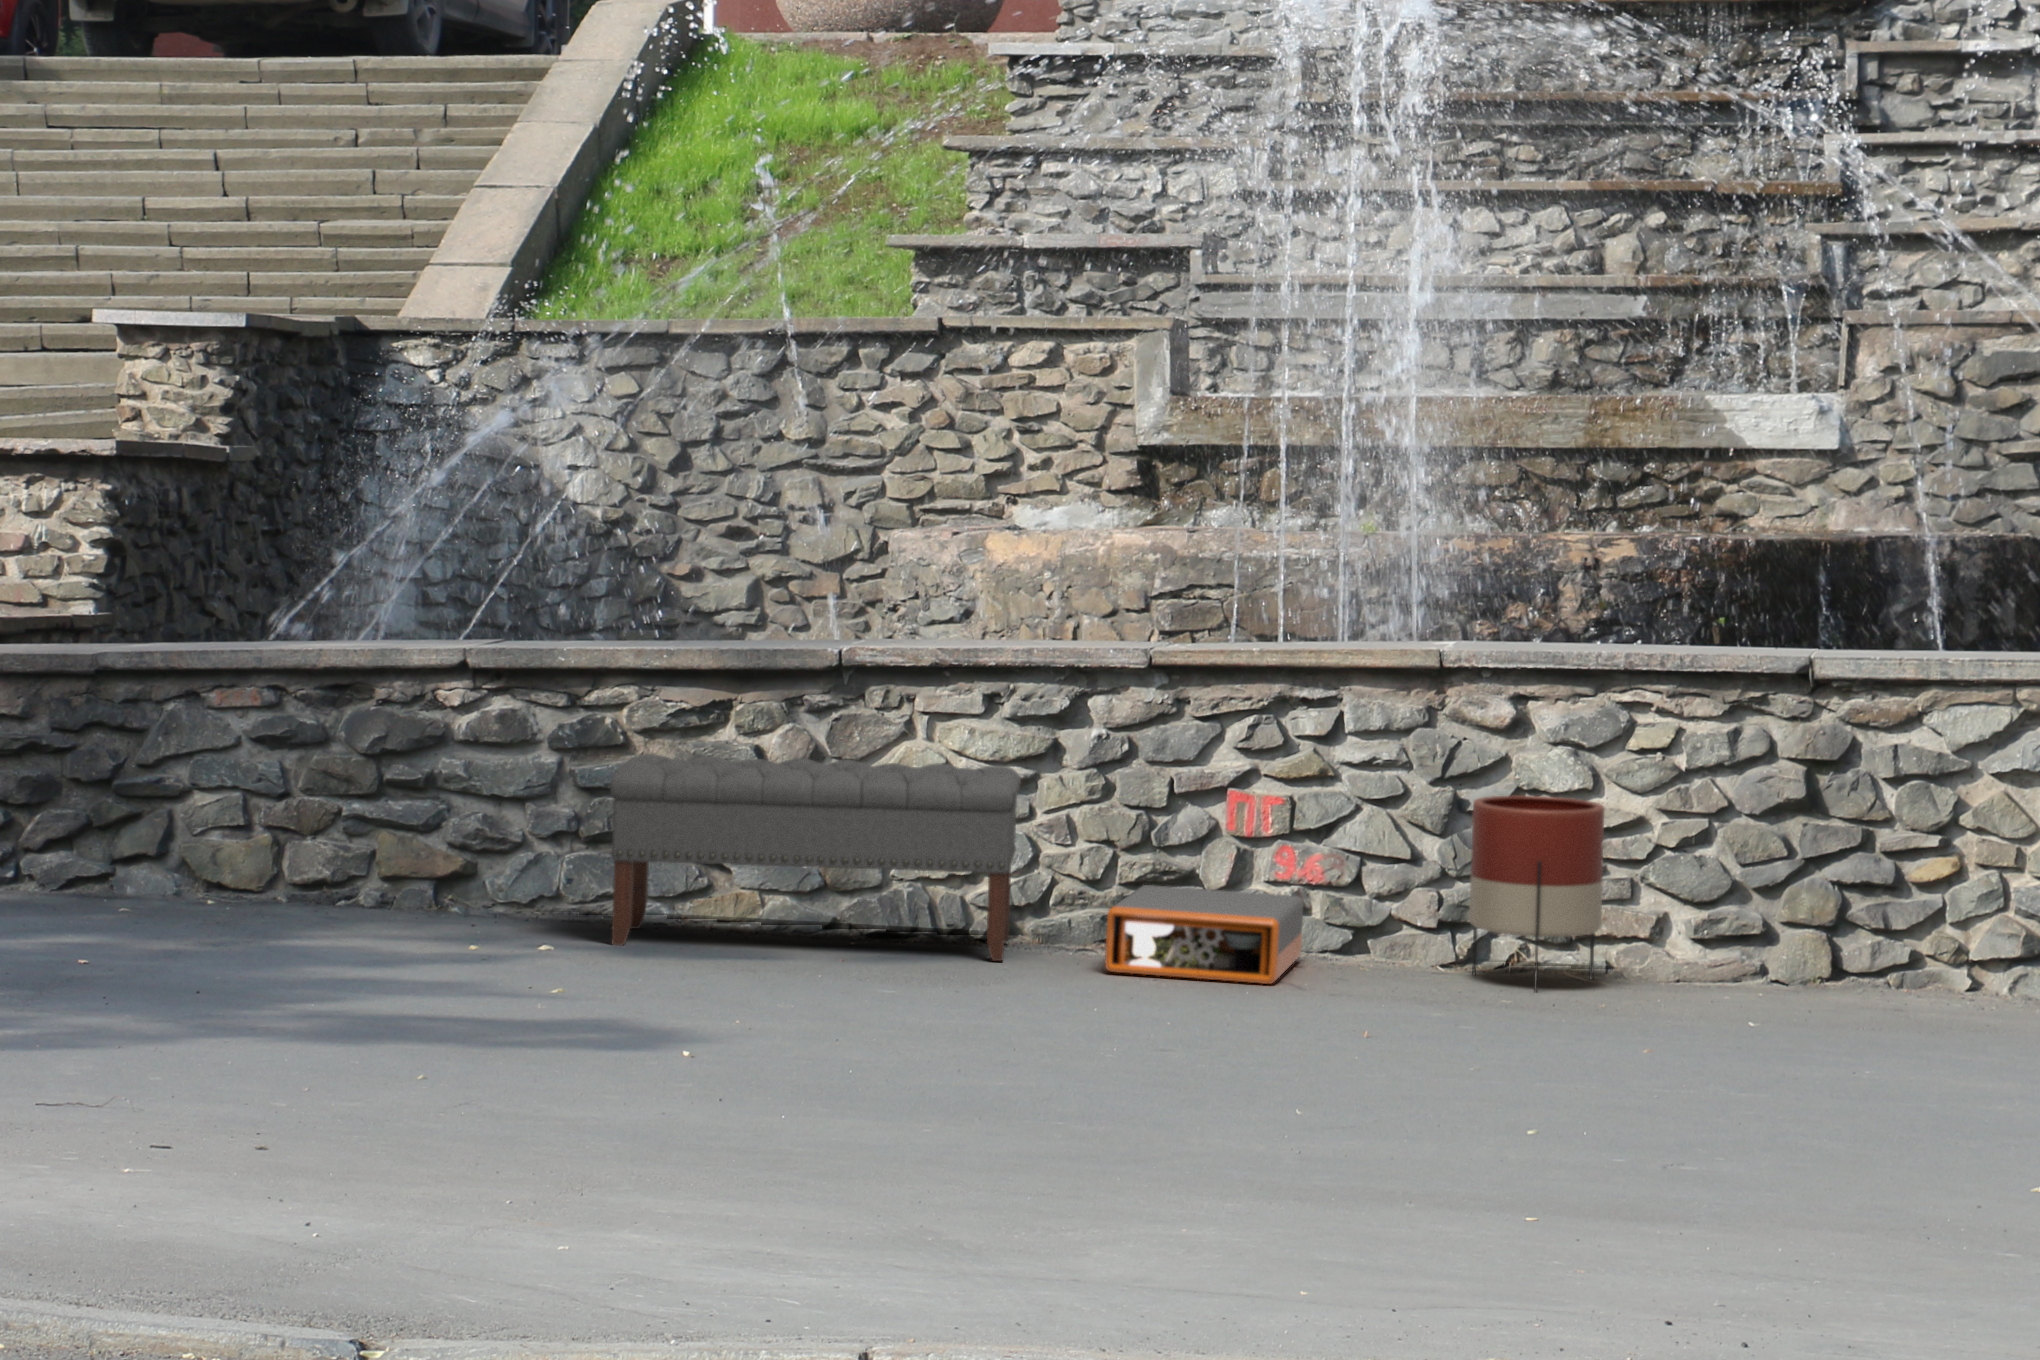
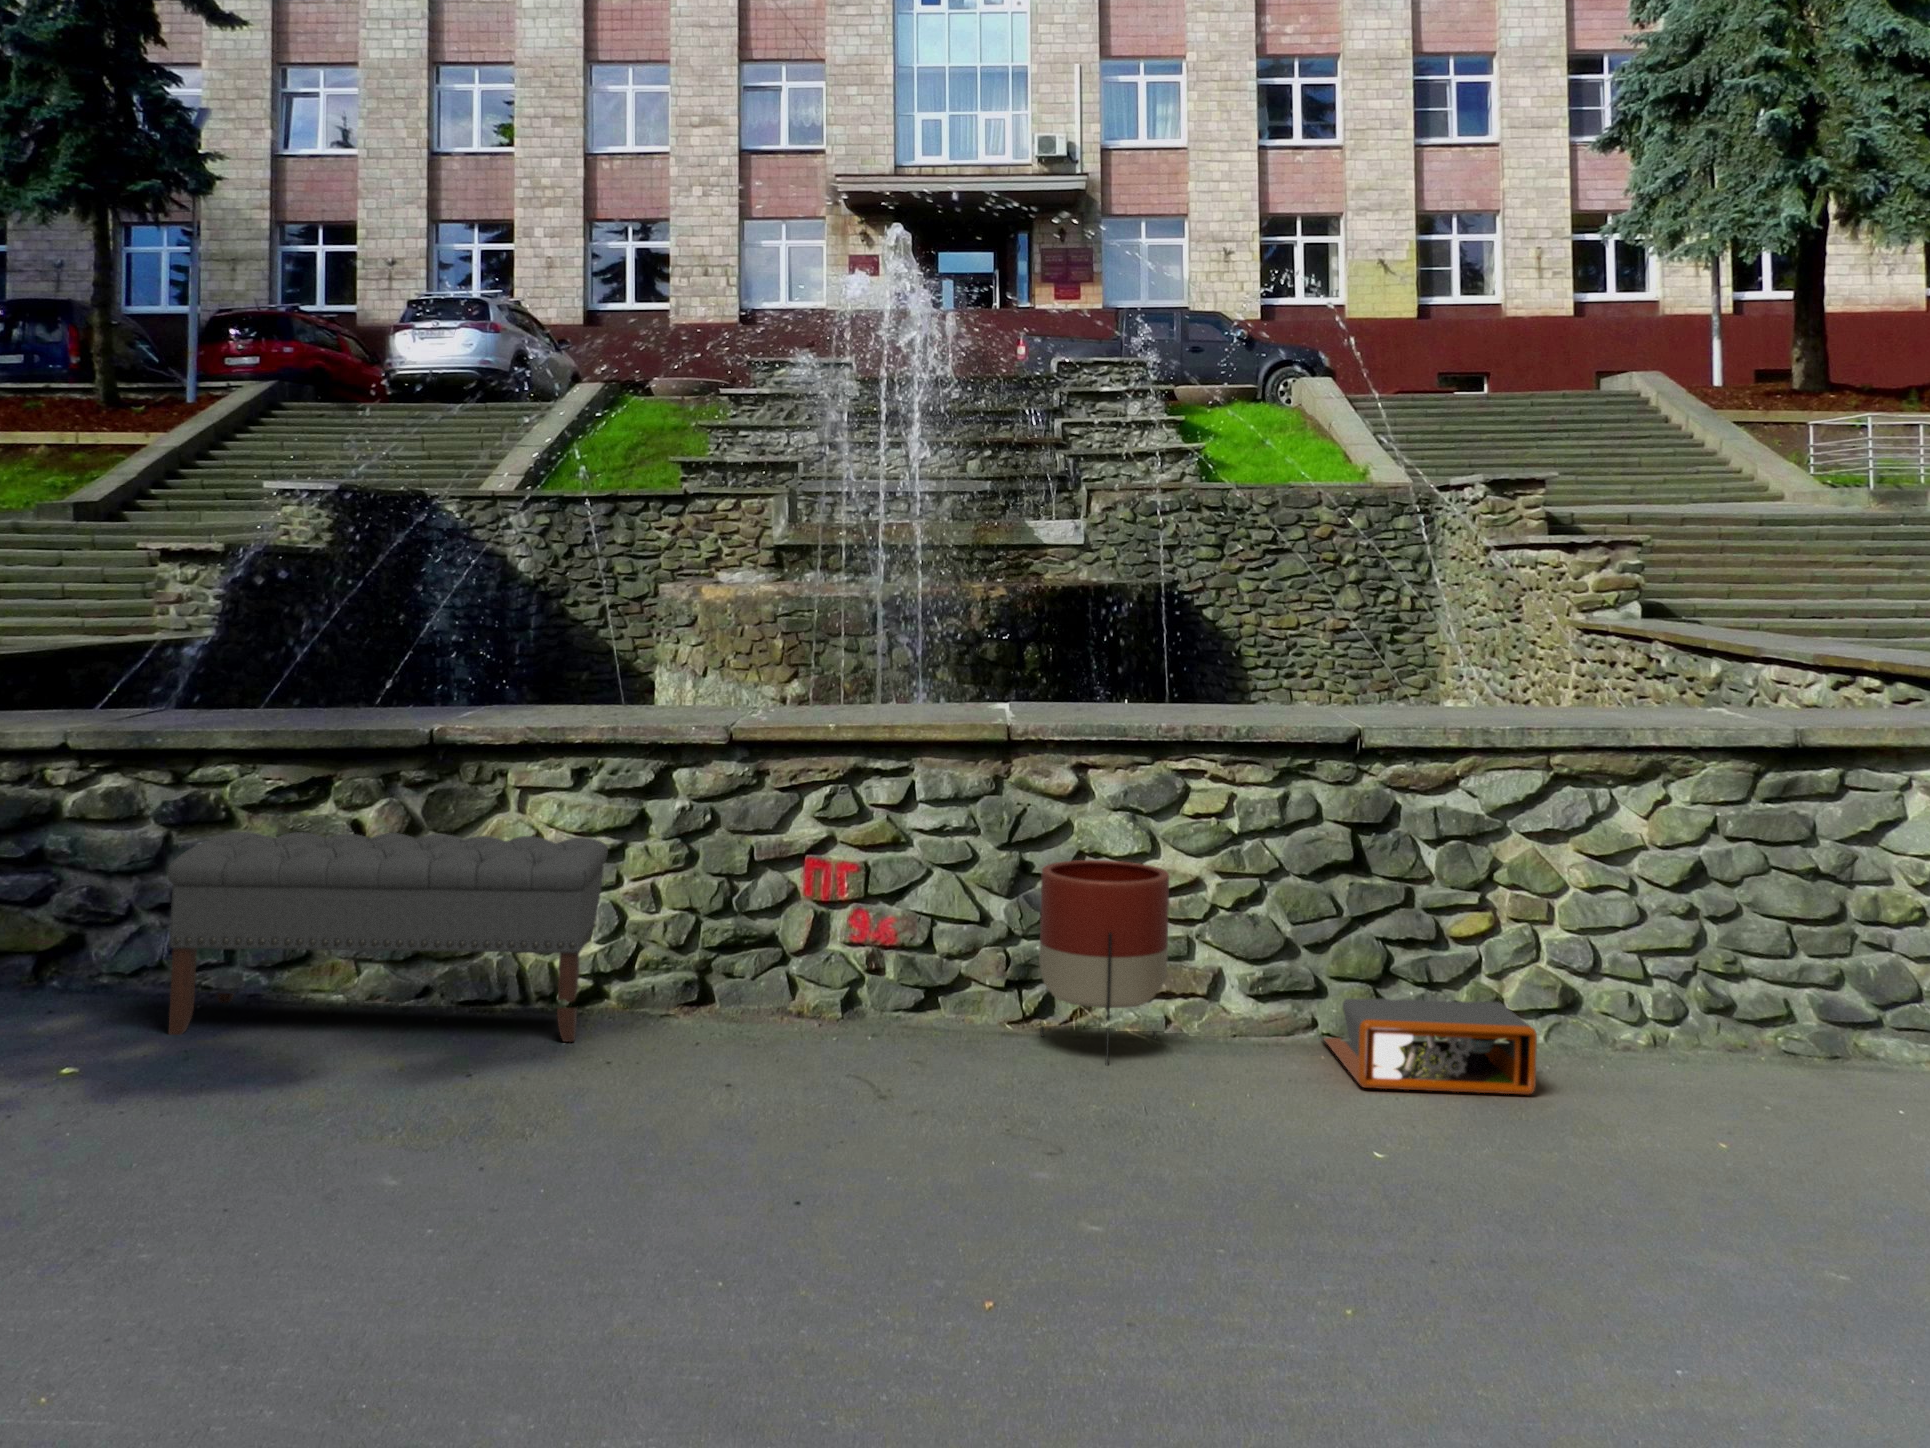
storage box: present [1105,885,1304,984] -> present [1324,999,1537,1095]

